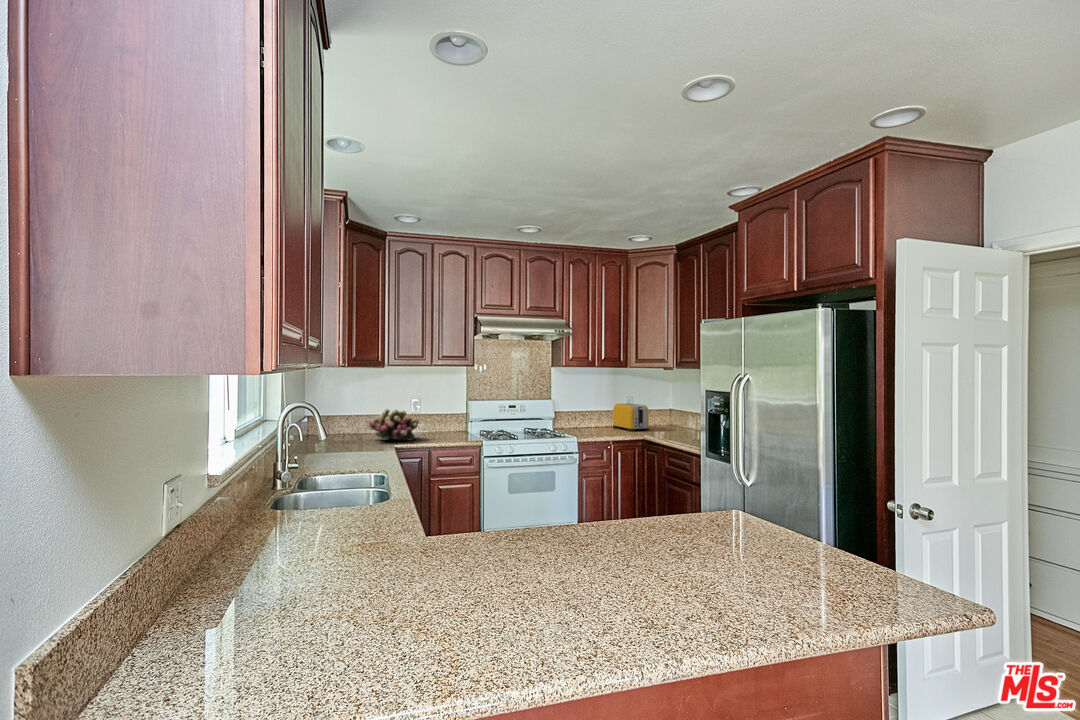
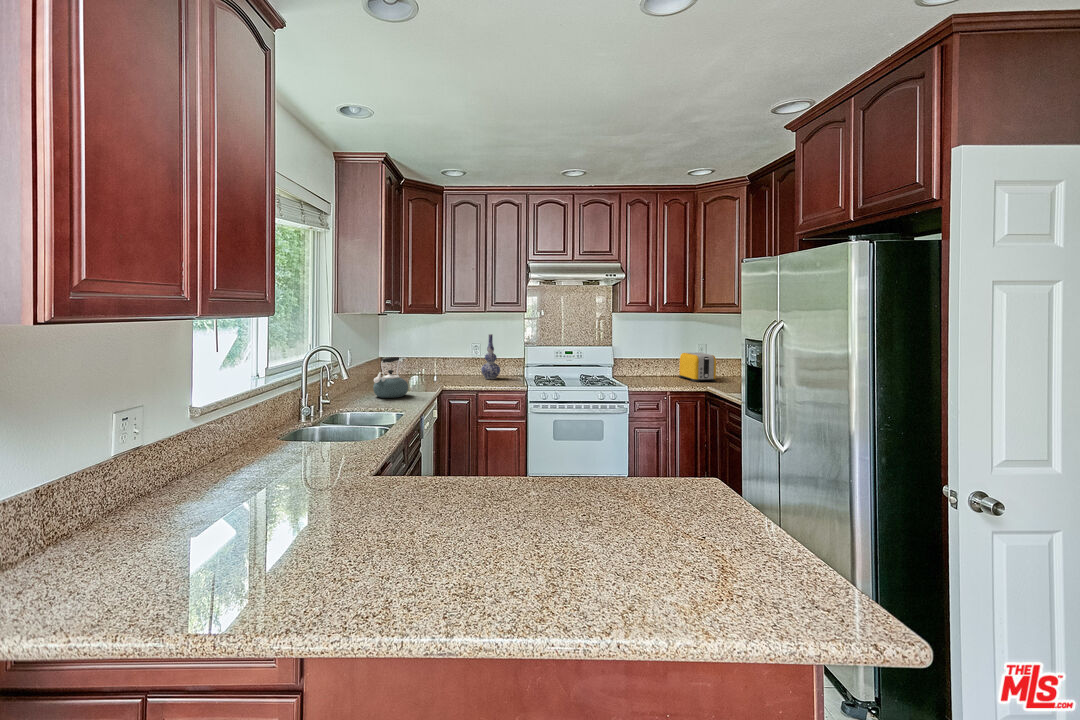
vase: none [423,388,443,435] -> present [481,334,500,379]
flower arrangement: present [368,409,419,440] -> none [423,353,472,384]
kettle: none [329,413,367,456] -> present [373,357,408,398]

